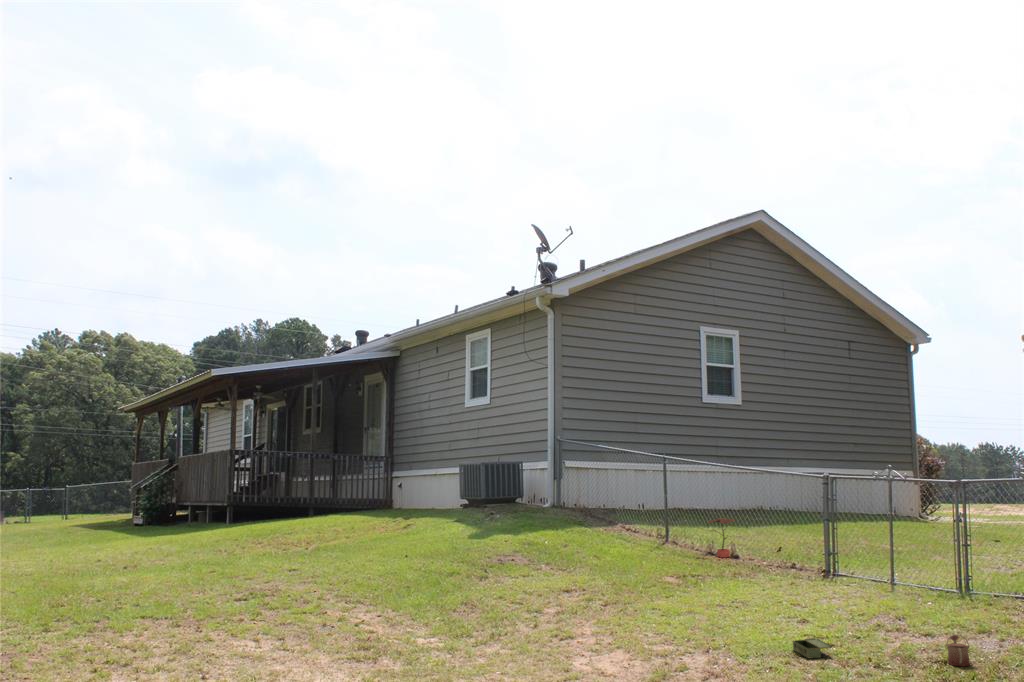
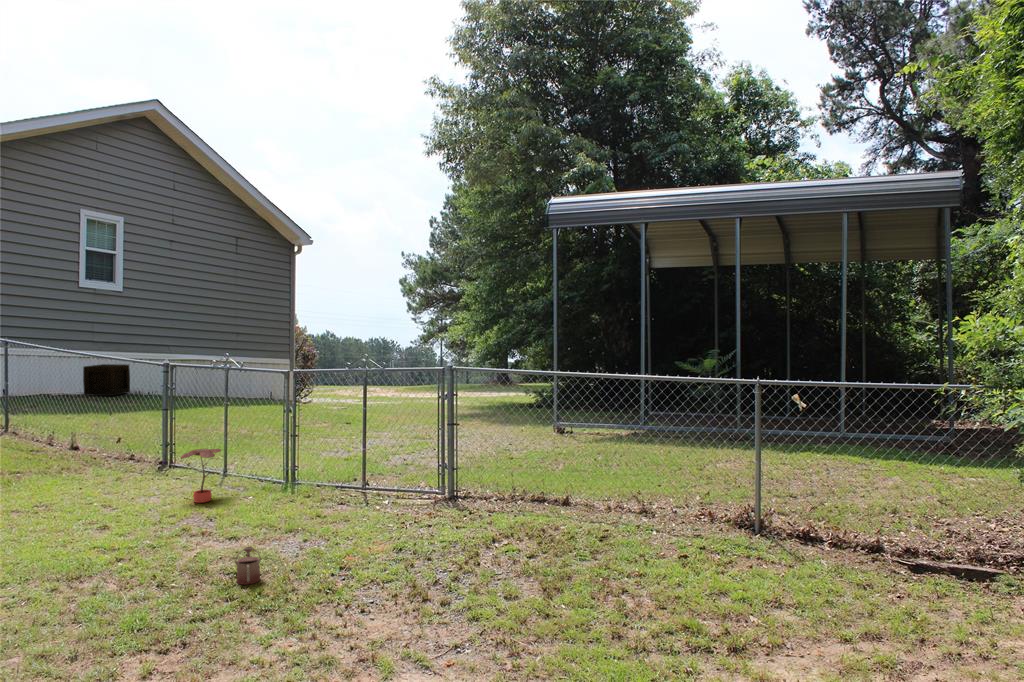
wooden crate: none [714,478,756,510] -> present [83,364,130,396]
potted plant: present [708,518,735,558] -> present [181,449,221,503]
toolbox: present [793,639,832,658] -> none [43,573,93,607]

